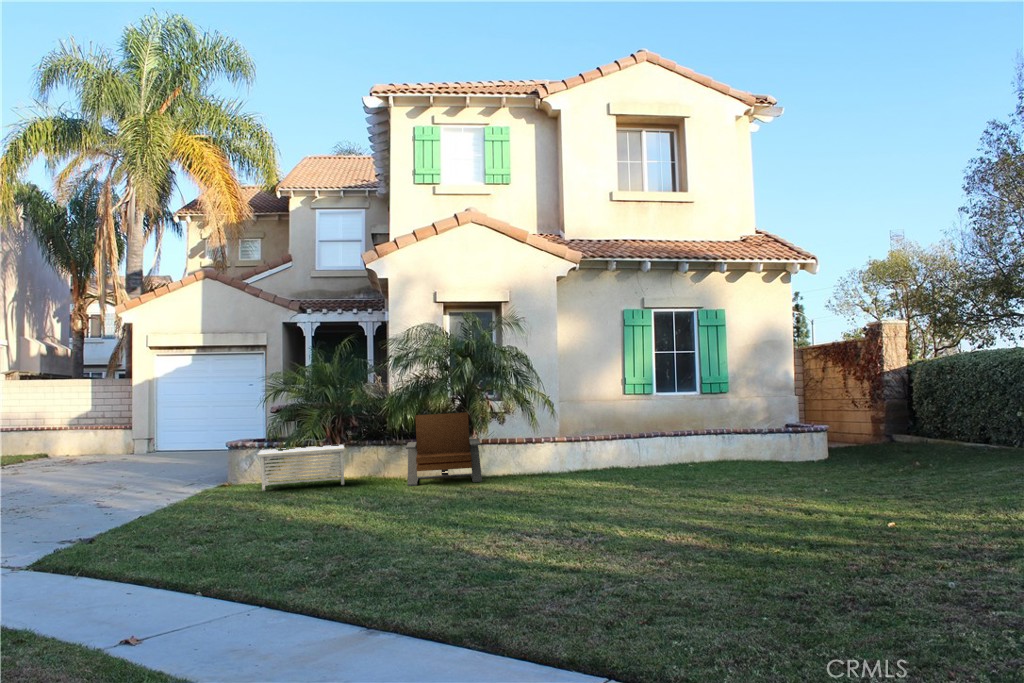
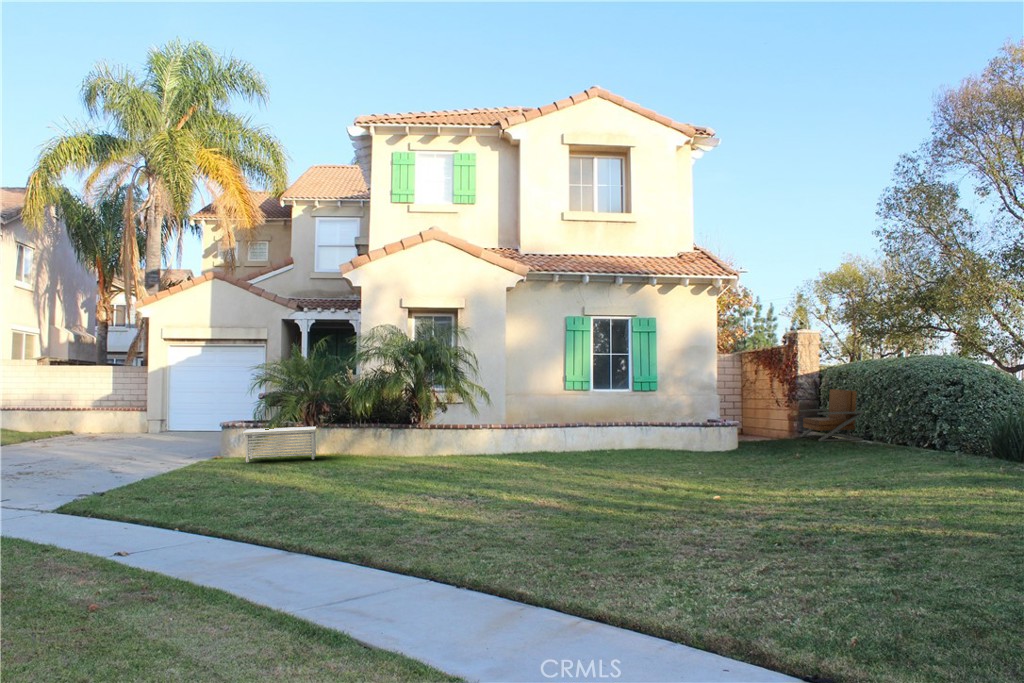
lounge chair: present [406,413,482,486] -> present [799,389,864,441]

